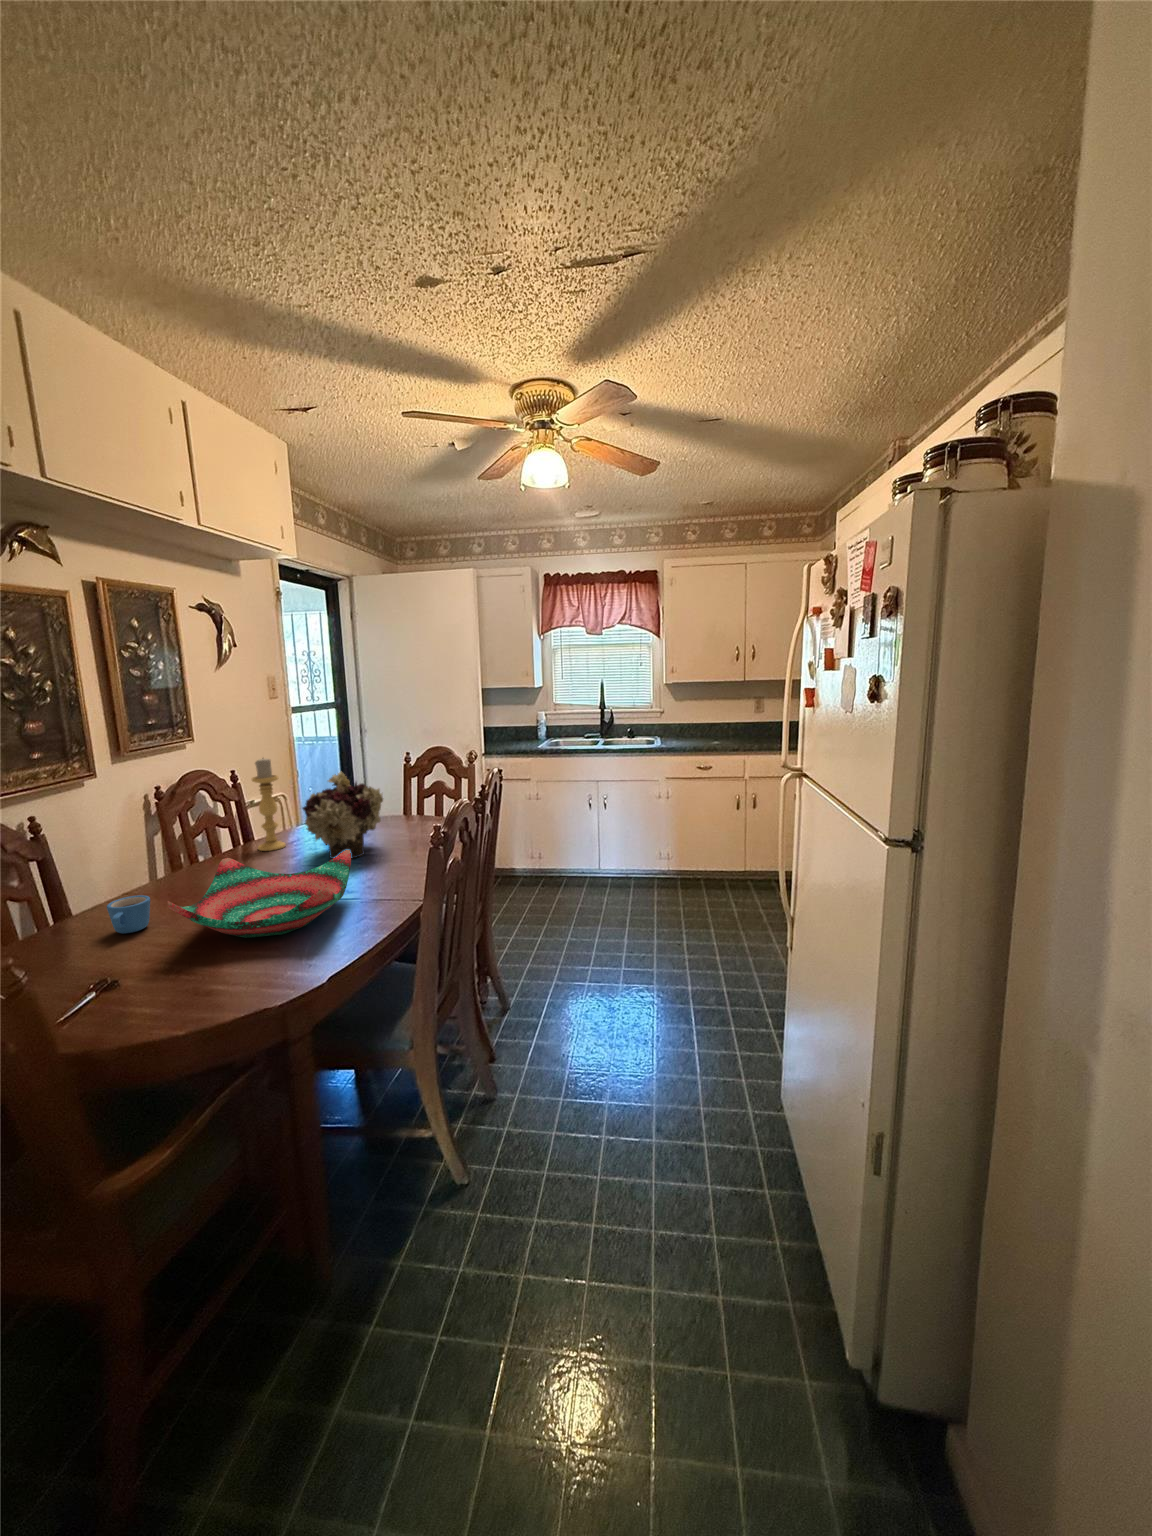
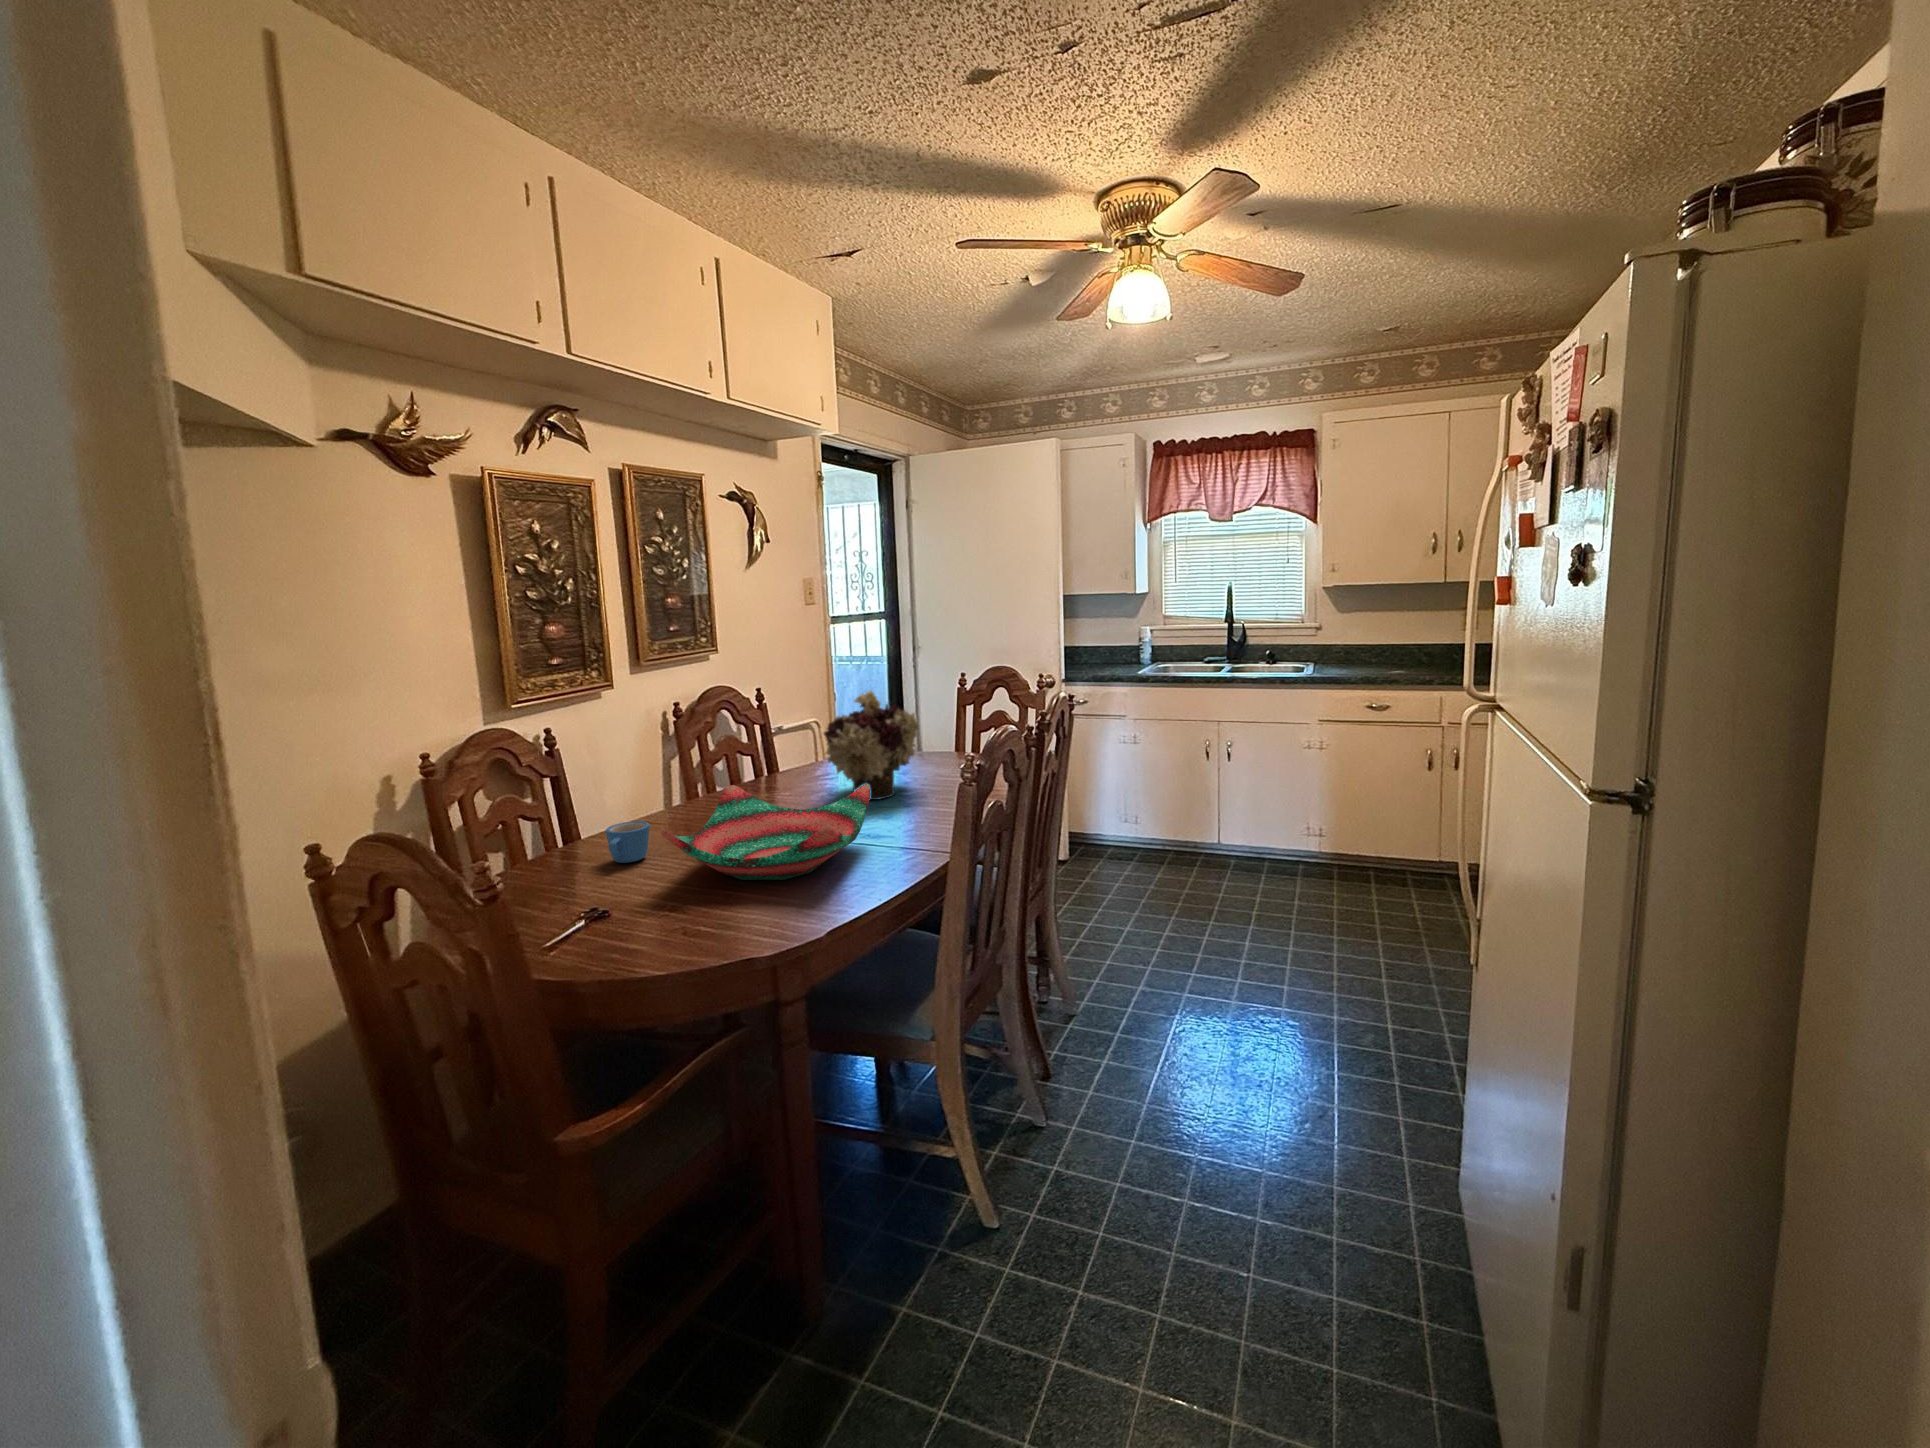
candle holder: present [252,758,285,851] -> none [772,671,807,784]

